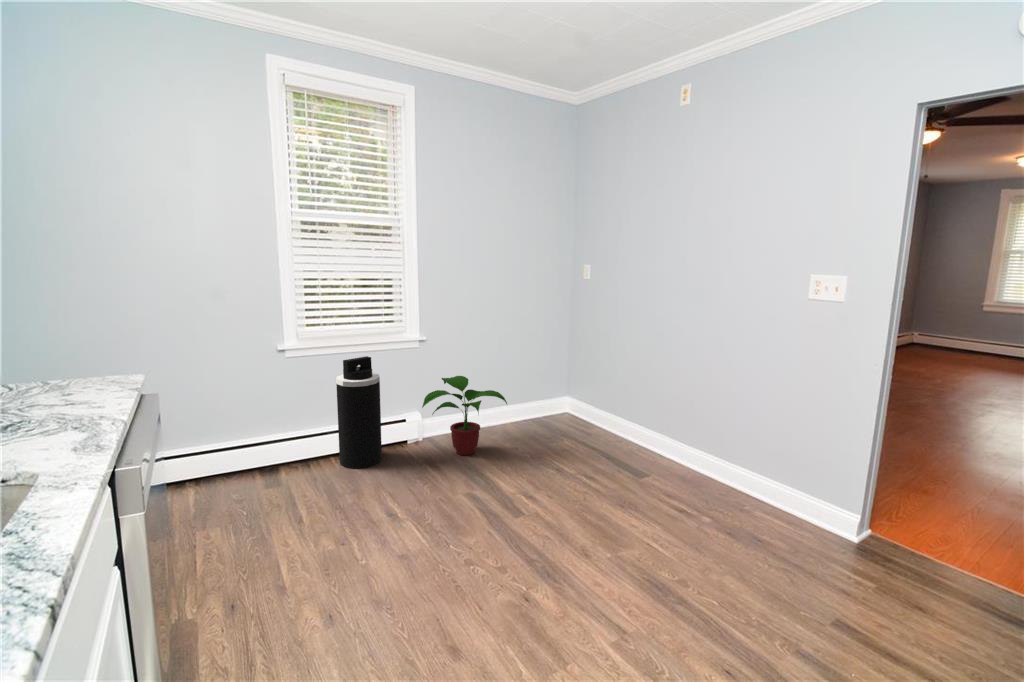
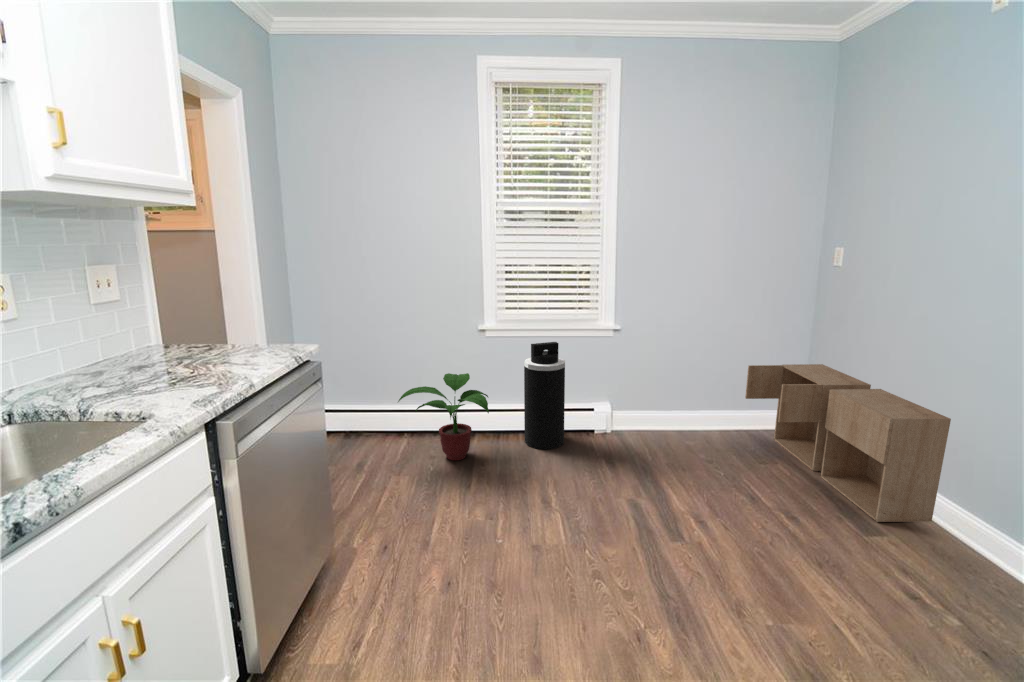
storage cabinet: none [532,357,674,467] -> present [745,364,951,522]
potted plant: present [422,376,507,455] -> present [398,373,489,460]

